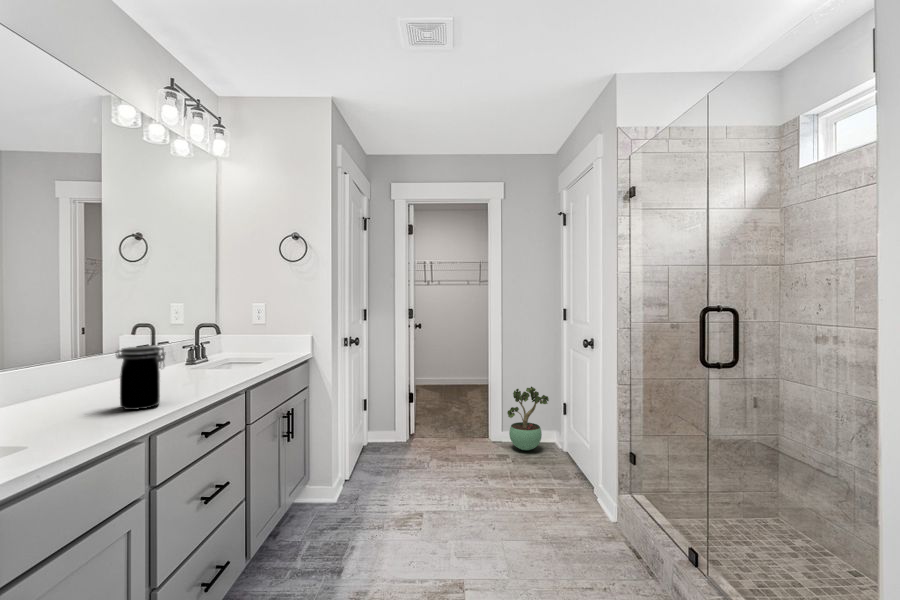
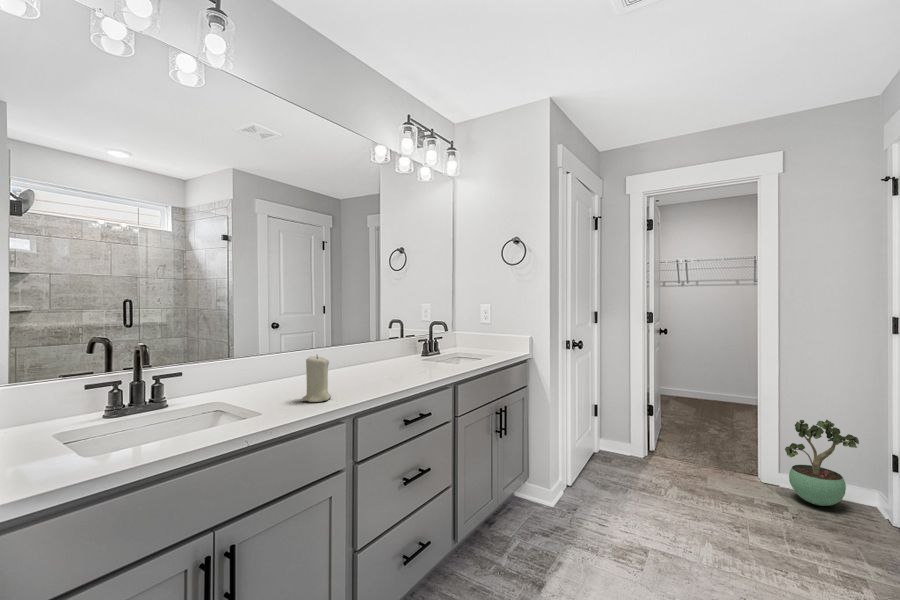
jar: present [116,346,165,410] -> none [342,340,375,393]
candle: none [68,367,112,427] -> present [301,356,331,402]

